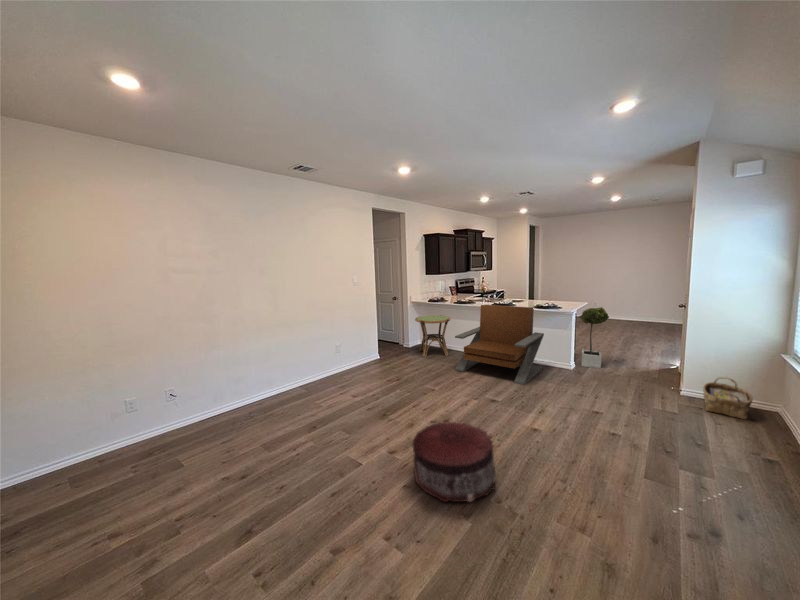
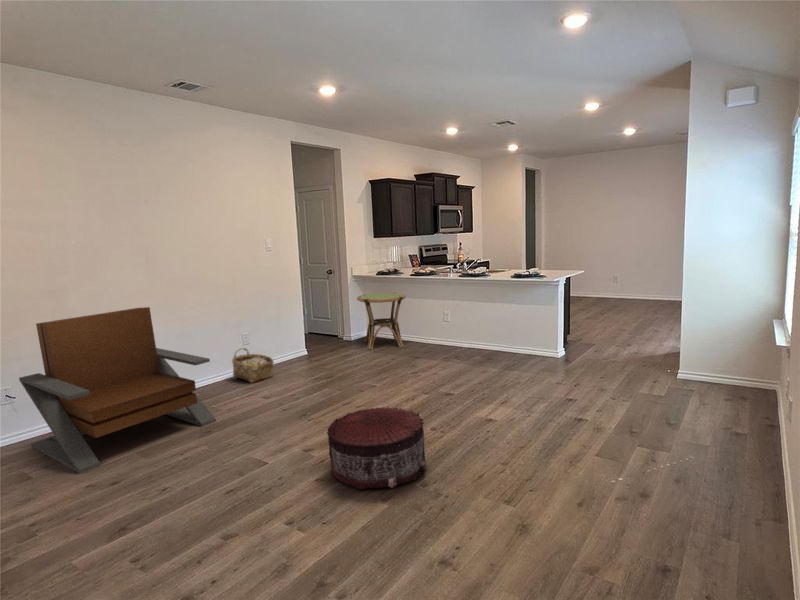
lounge chair: present [455,305,544,385] -> present [19,307,216,474]
potted tree: present [579,307,609,368] -> none [569,274,605,354]
woven basket: present [703,377,753,419] -> present [232,348,274,383]

